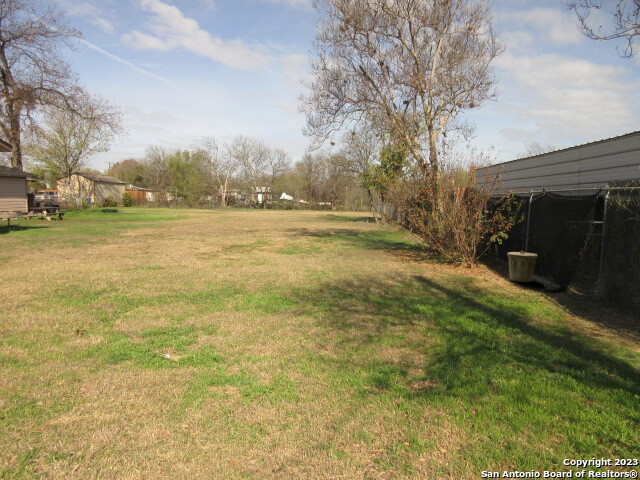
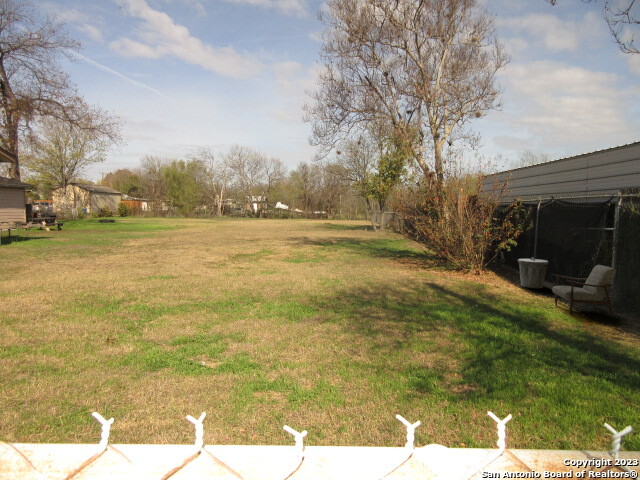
chair: none [538,259,602,312] -> present [552,265,616,316]

